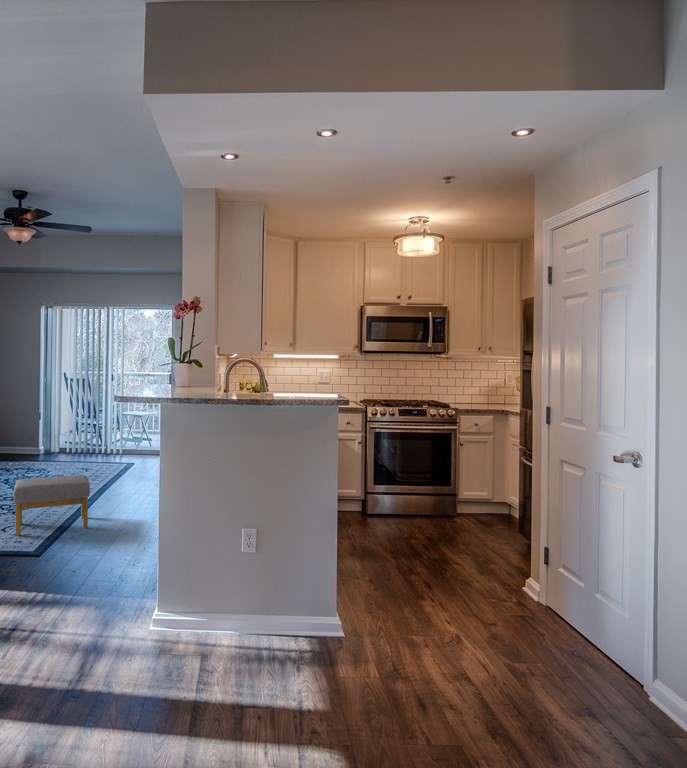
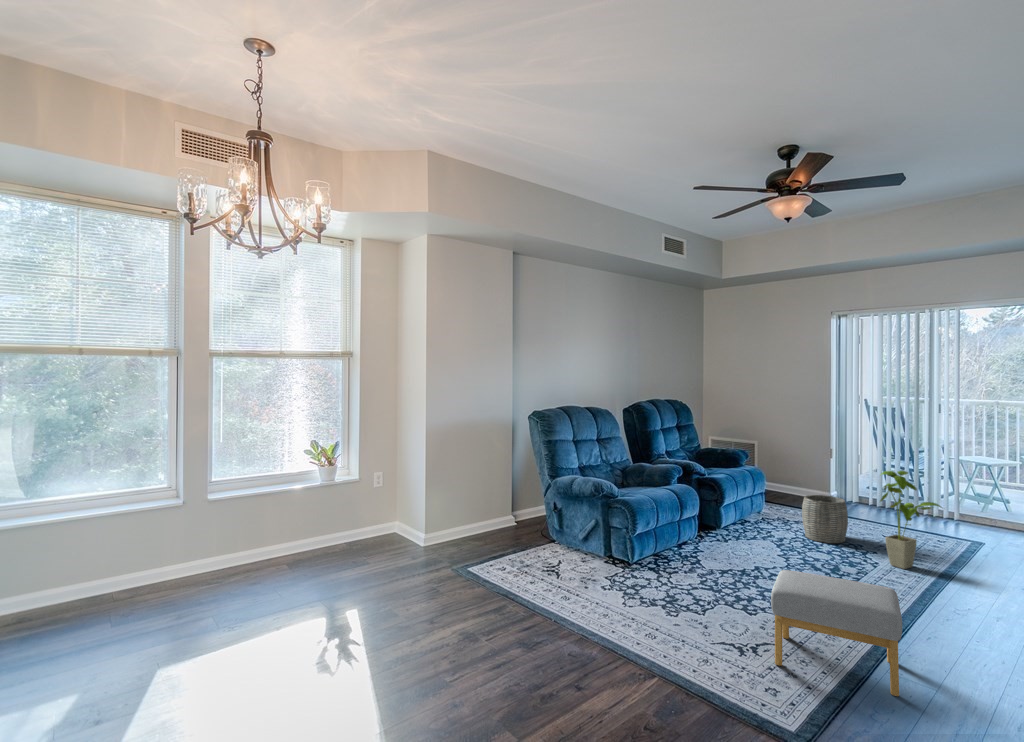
house plant: none [76,417,113,481] -> present [880,471,942,569]
woven basket: none [20,444,54,478] -> present [802,495,848,543]

